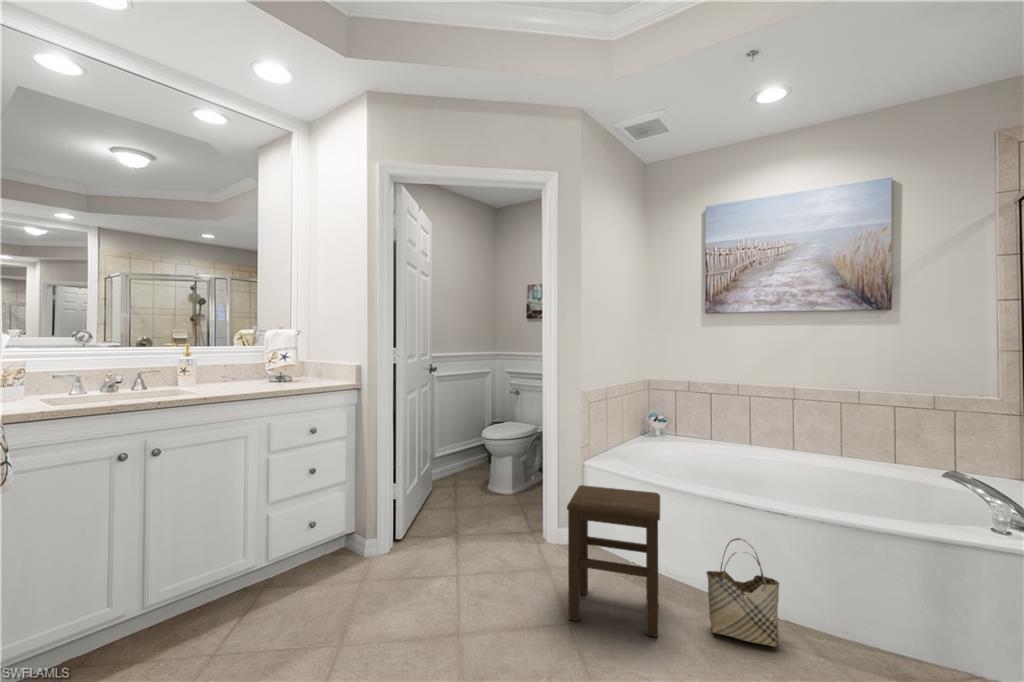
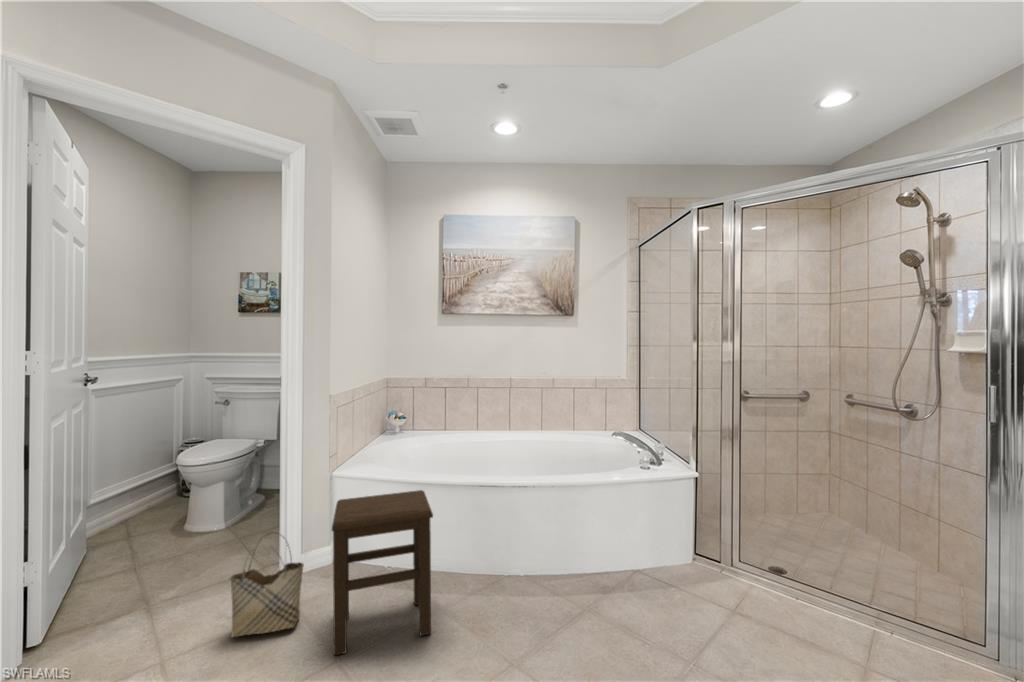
woven basket: present [706,538,779,647] -> present [230,532,304,638]

